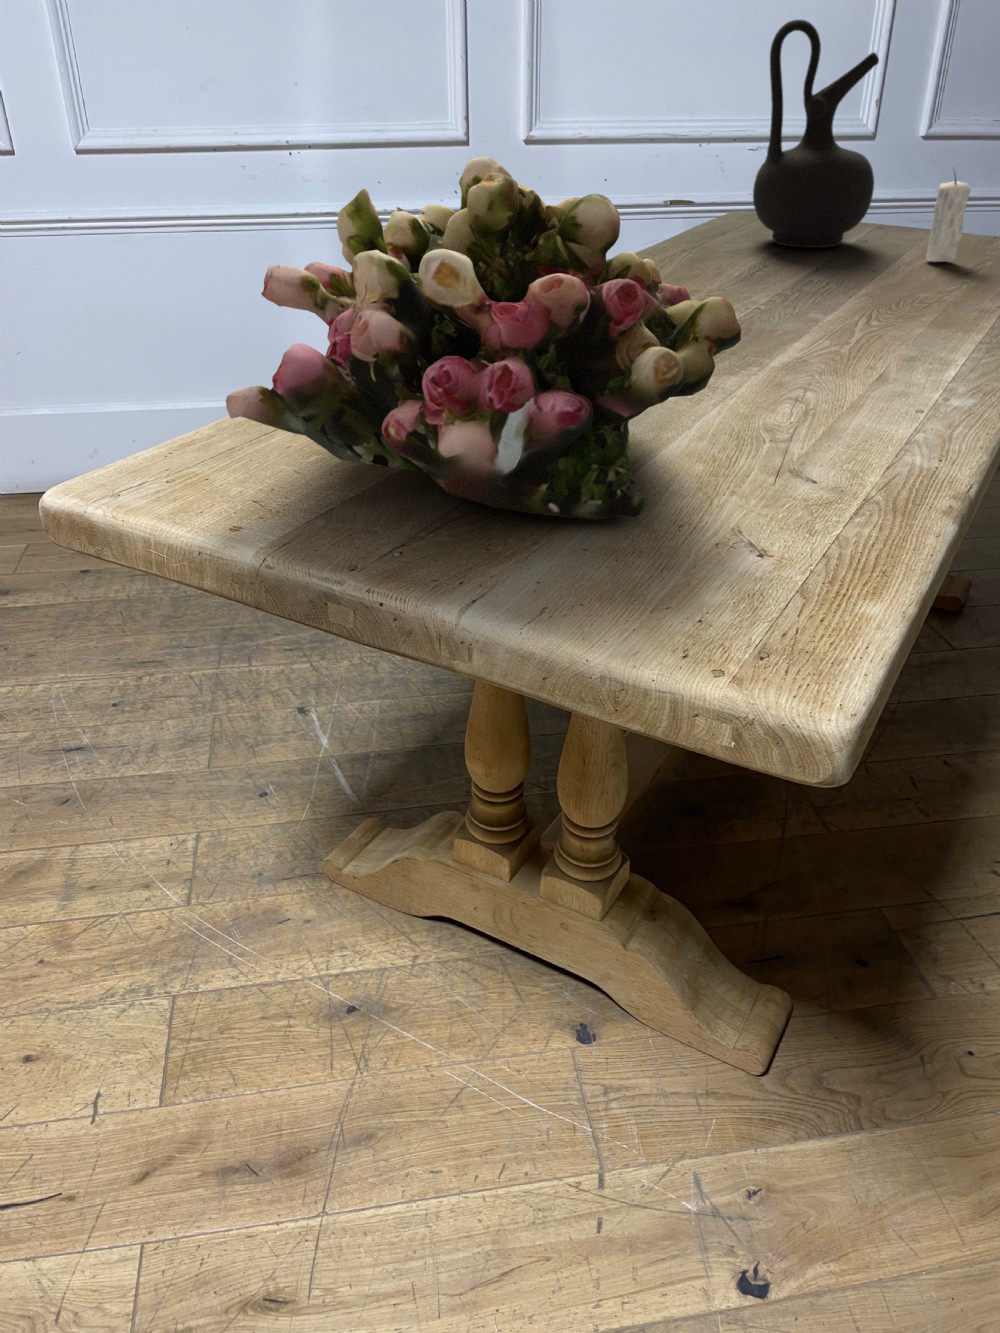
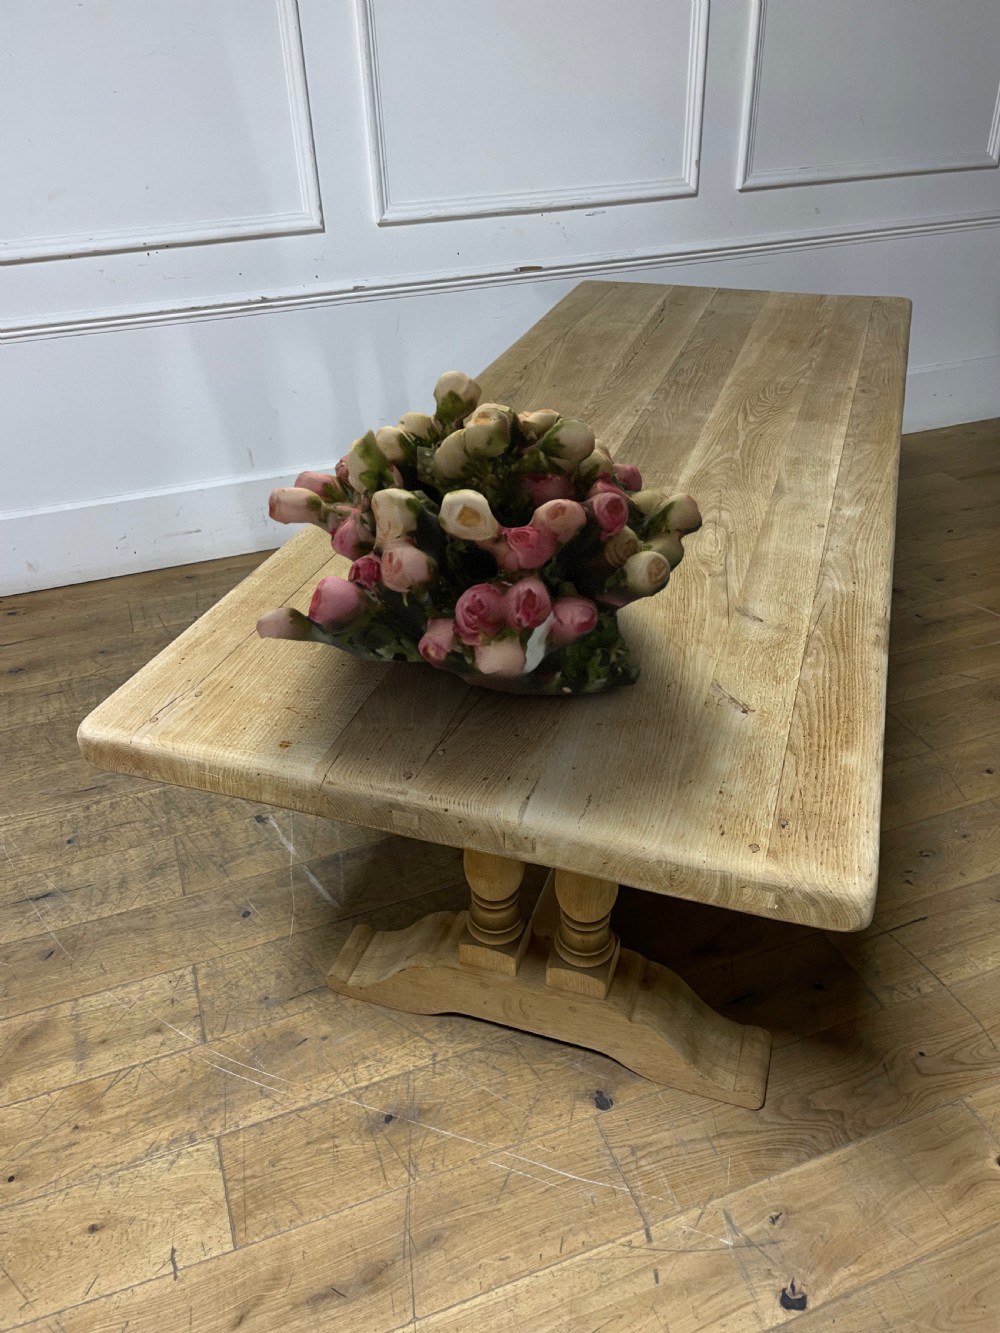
ceramic jug: present [753,20,879,248] -> none [612,140,718,337]
candle: present [926,176,971,262] -> none [770,264,803,347]

